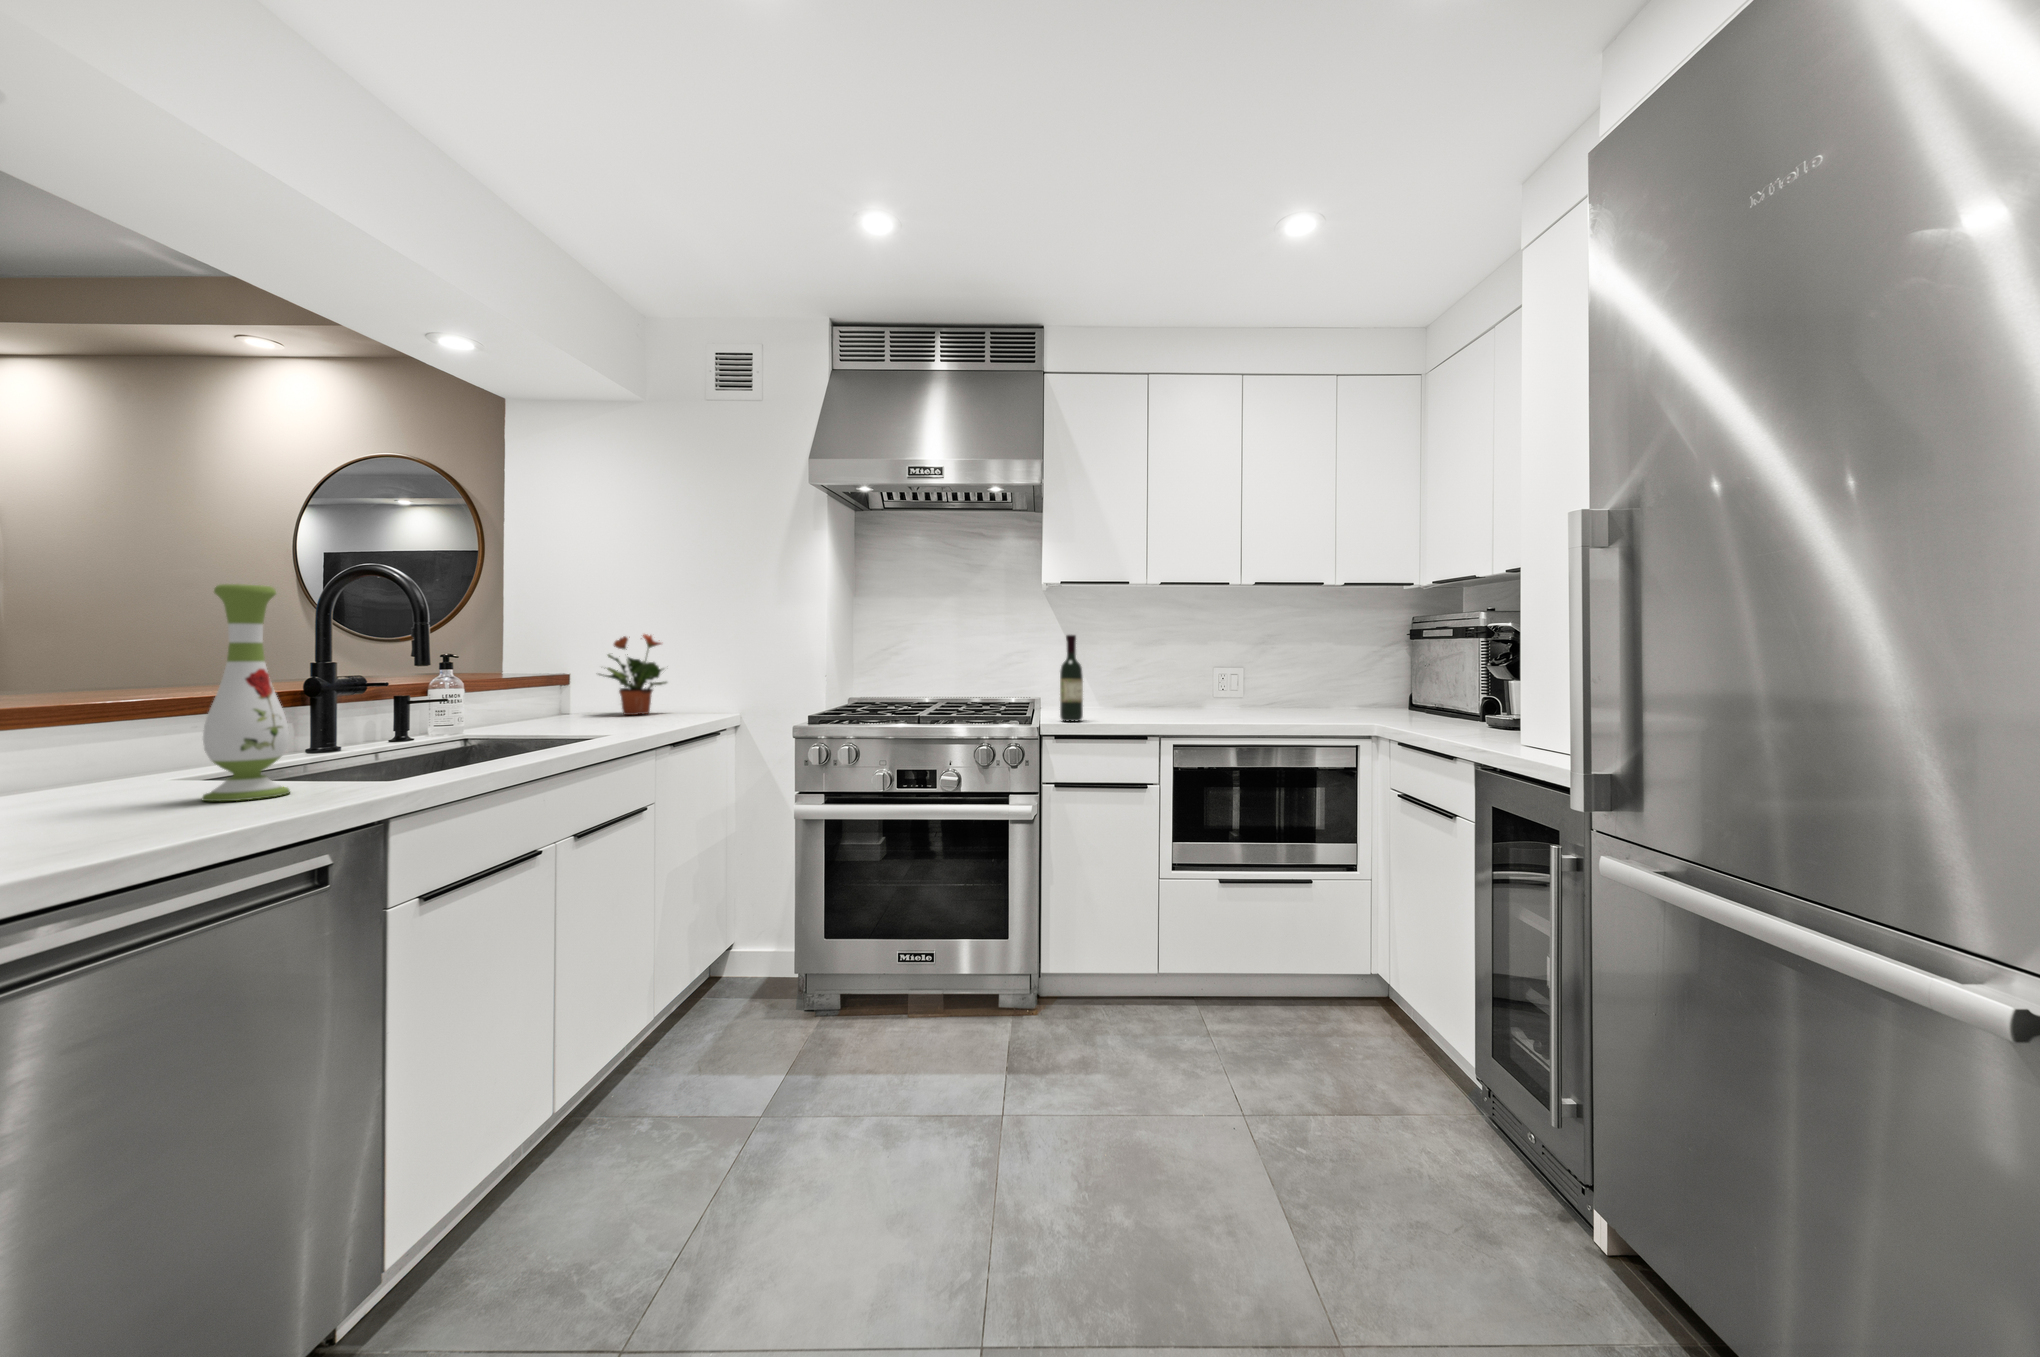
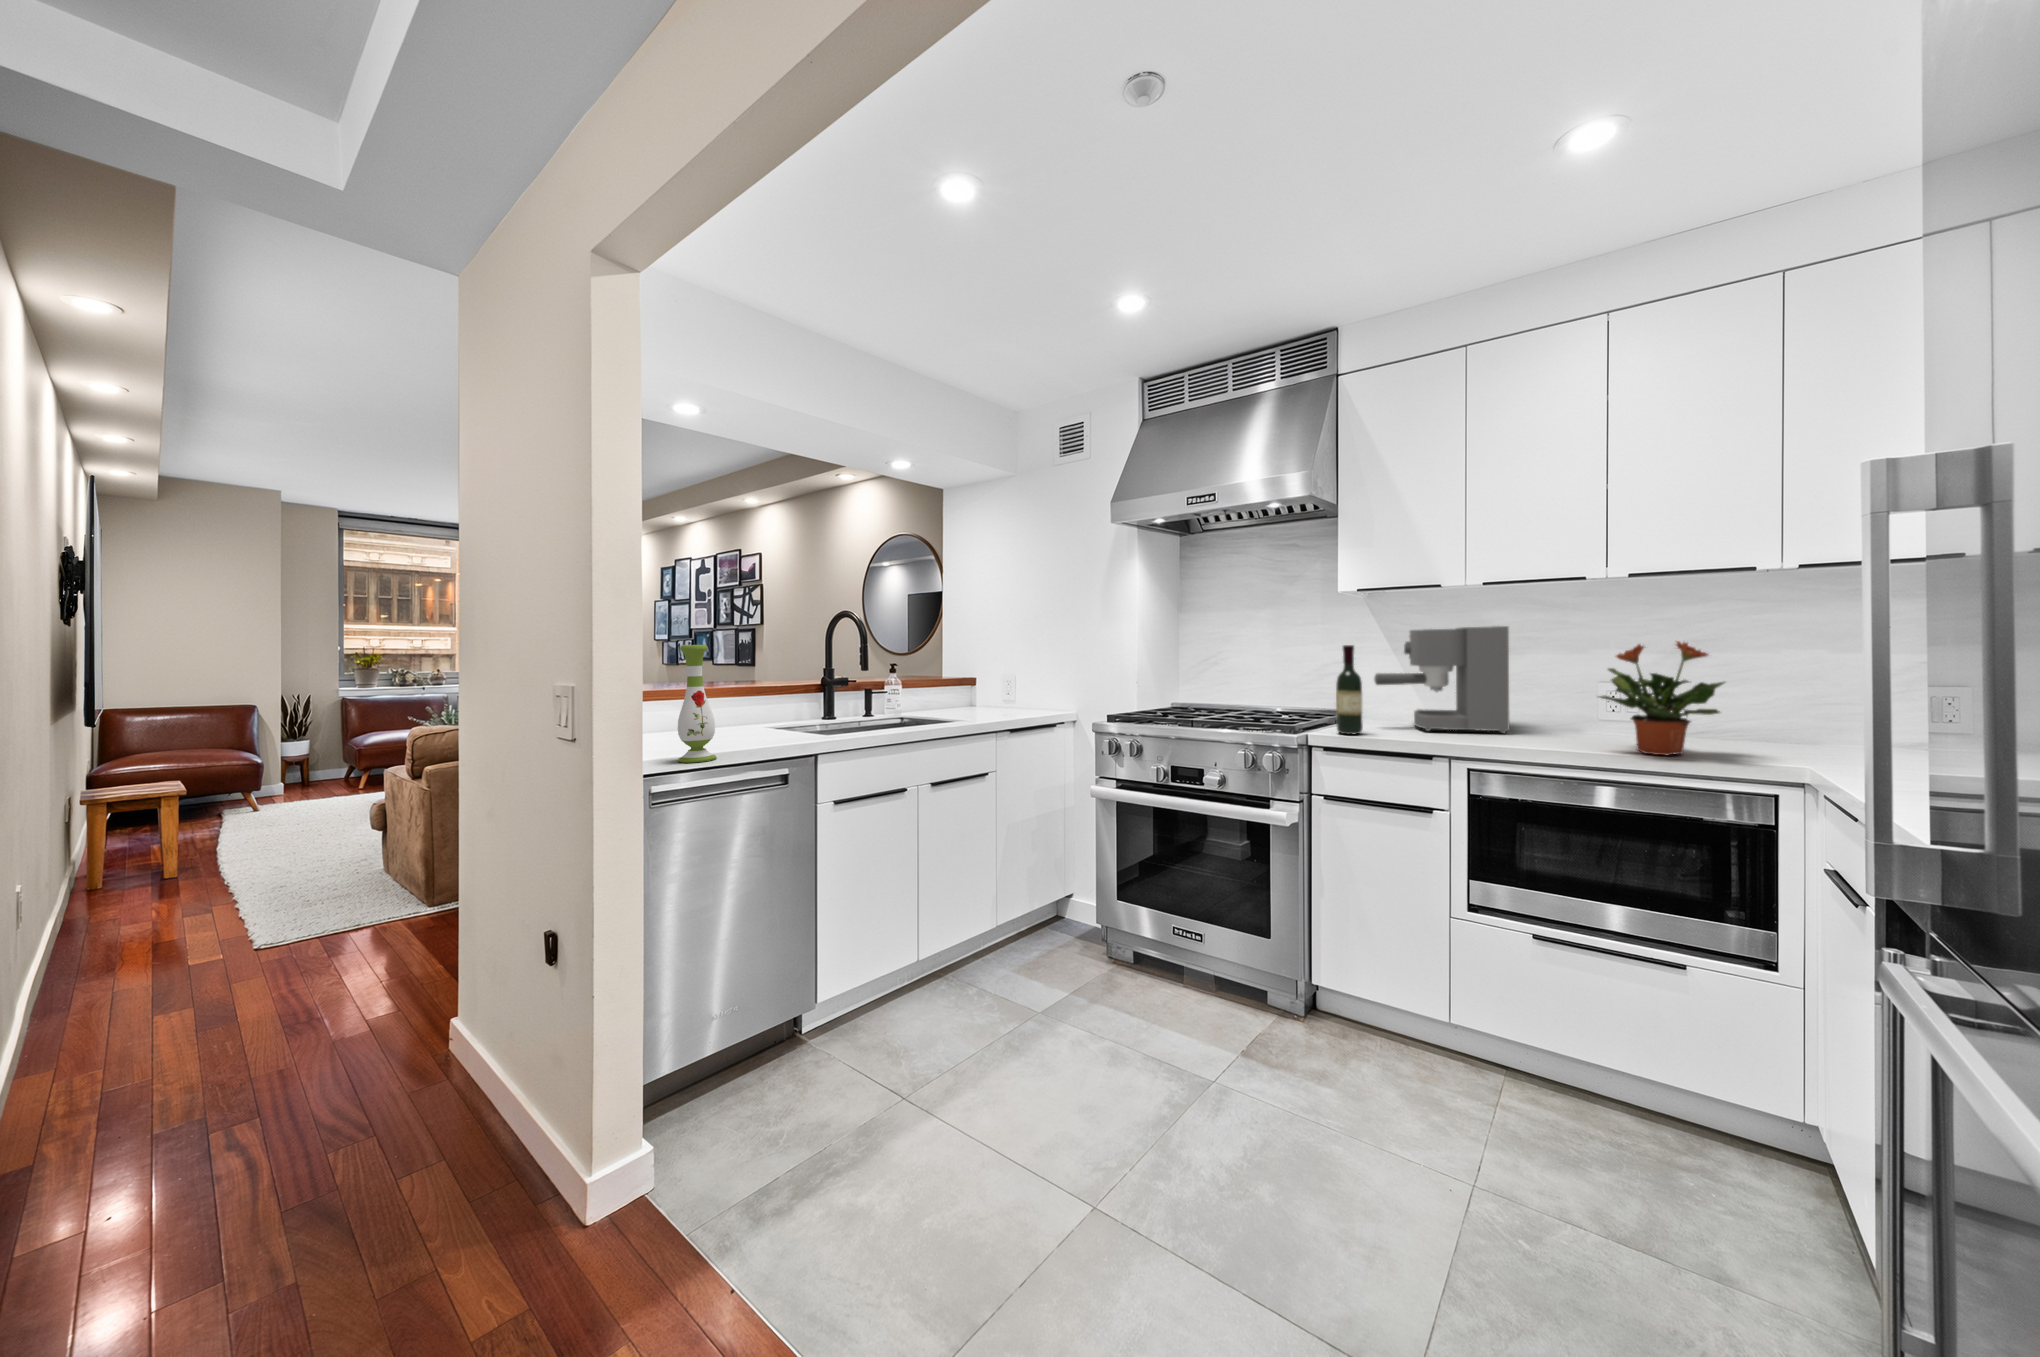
coffee maker: none [1080,622,1184,716] -> present [1374,626,1509,733]
potted plant: present [599,634,667,715] -> present [1600,641,1725,756]

